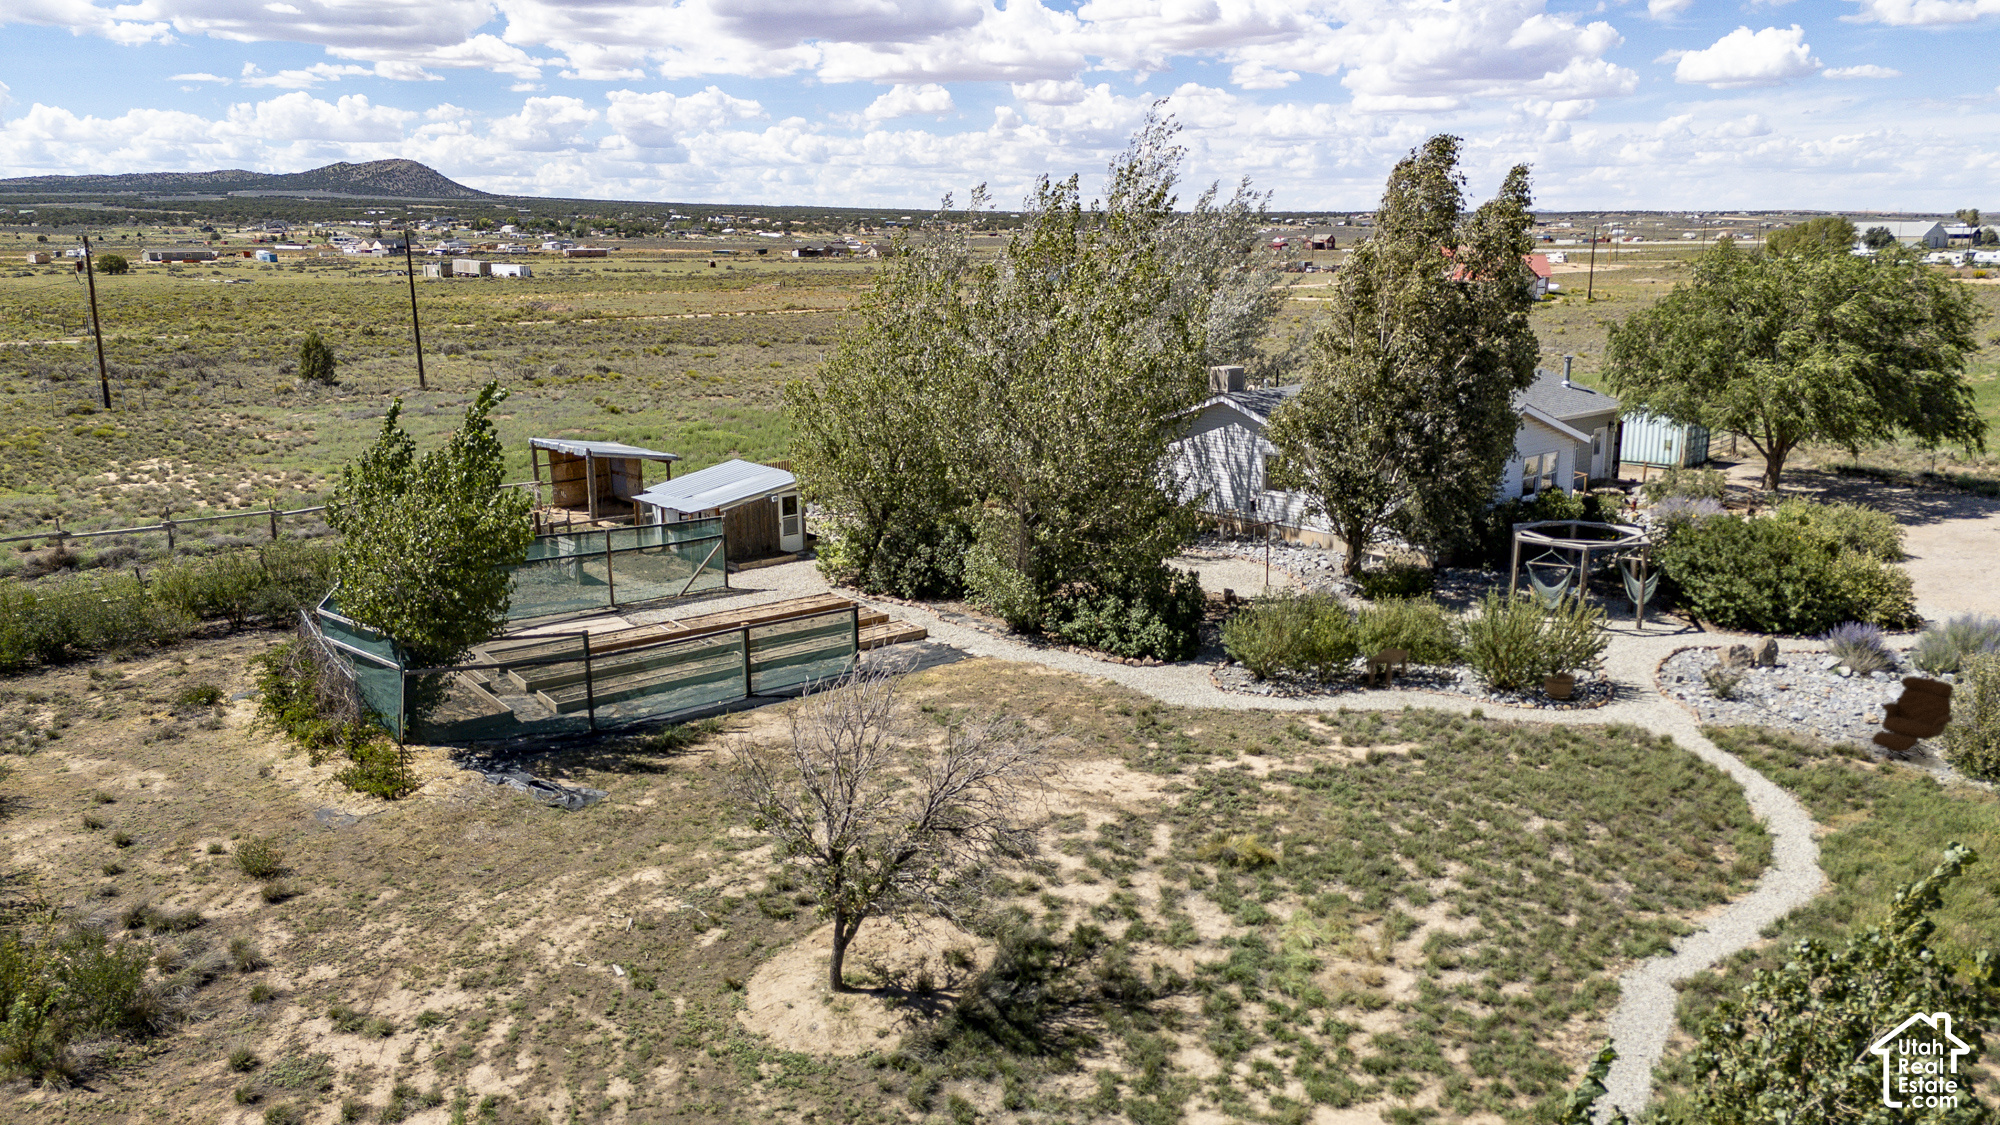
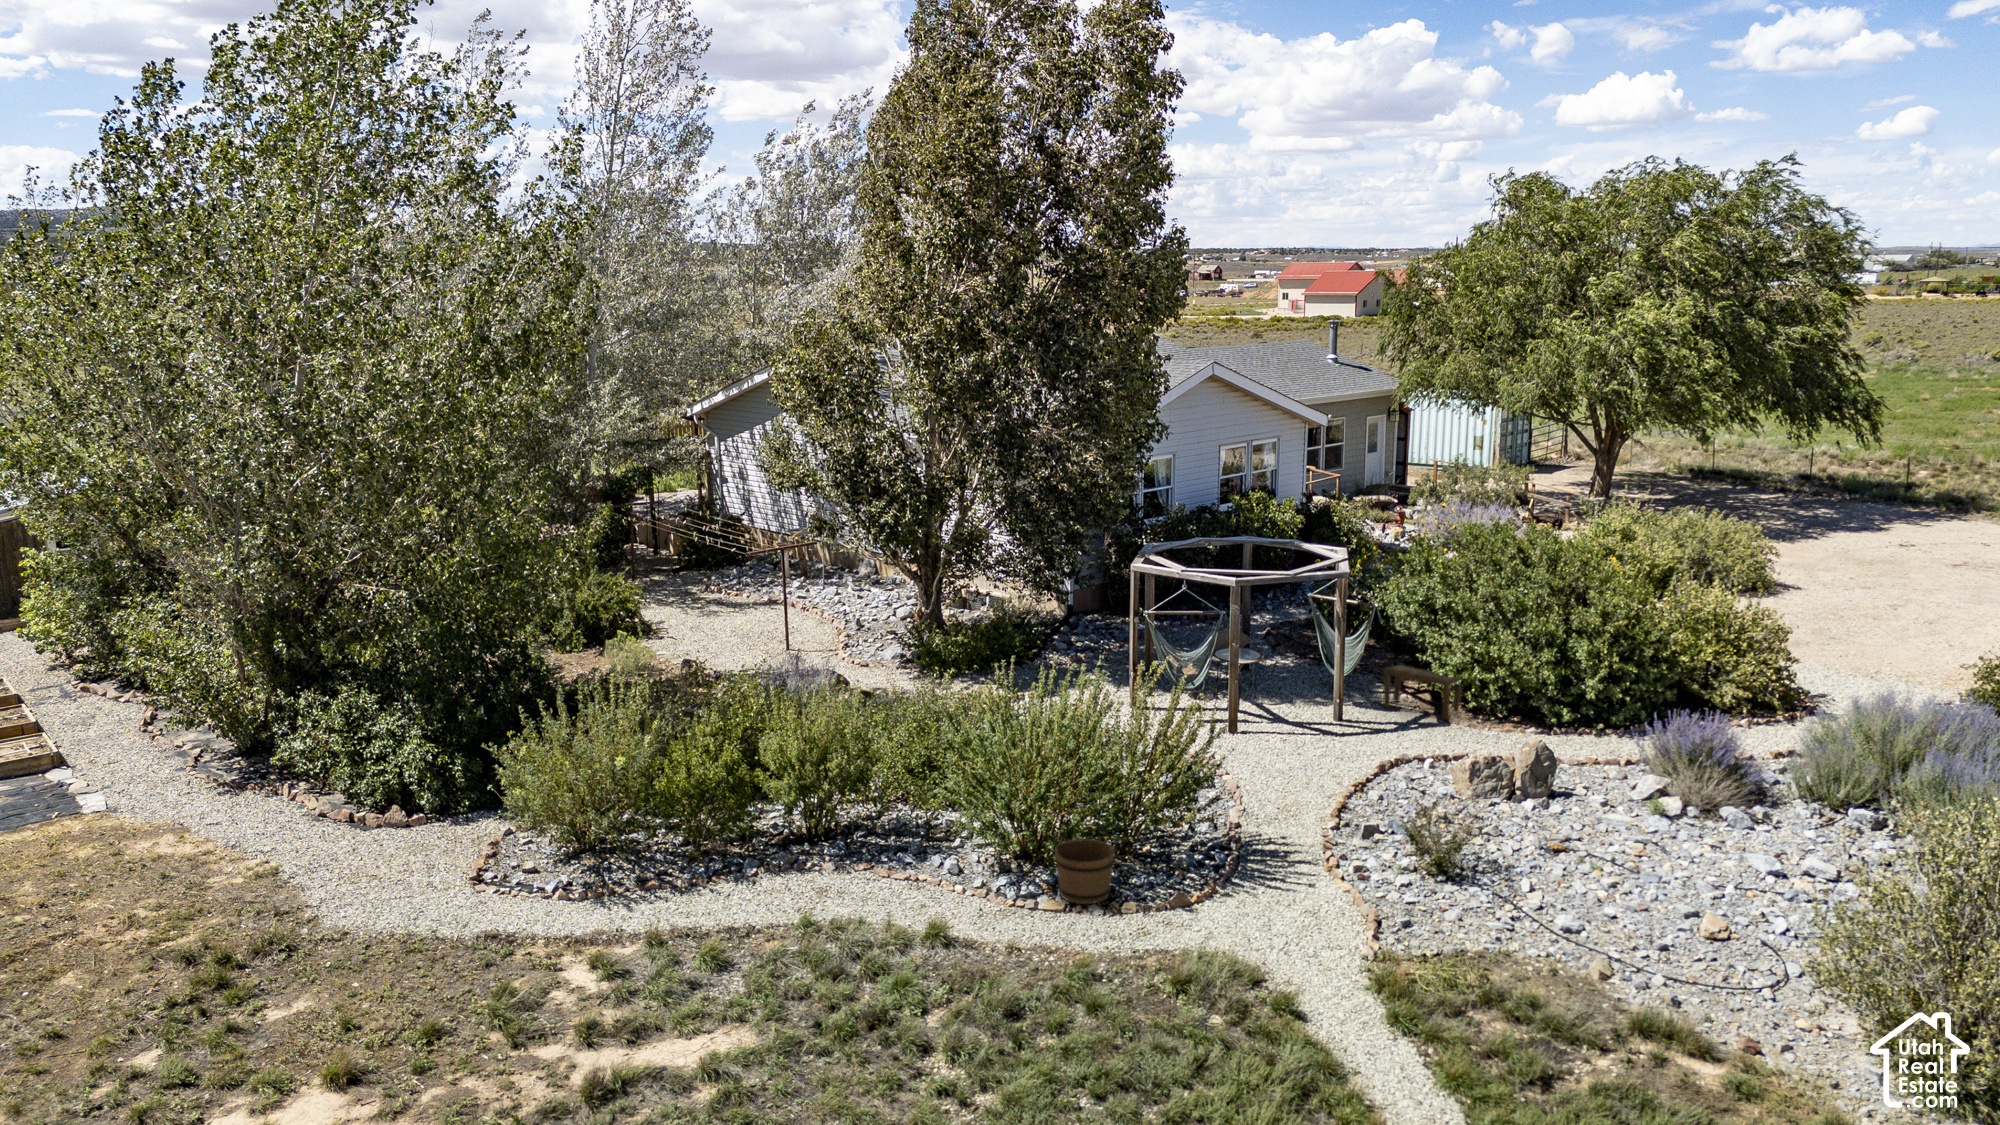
bench: present [1369,648,1409,687] -> present [1383,665,1462,720]
lounge chair: present [1872,676,1953,759] -> none [1710,851,1889,1076]

